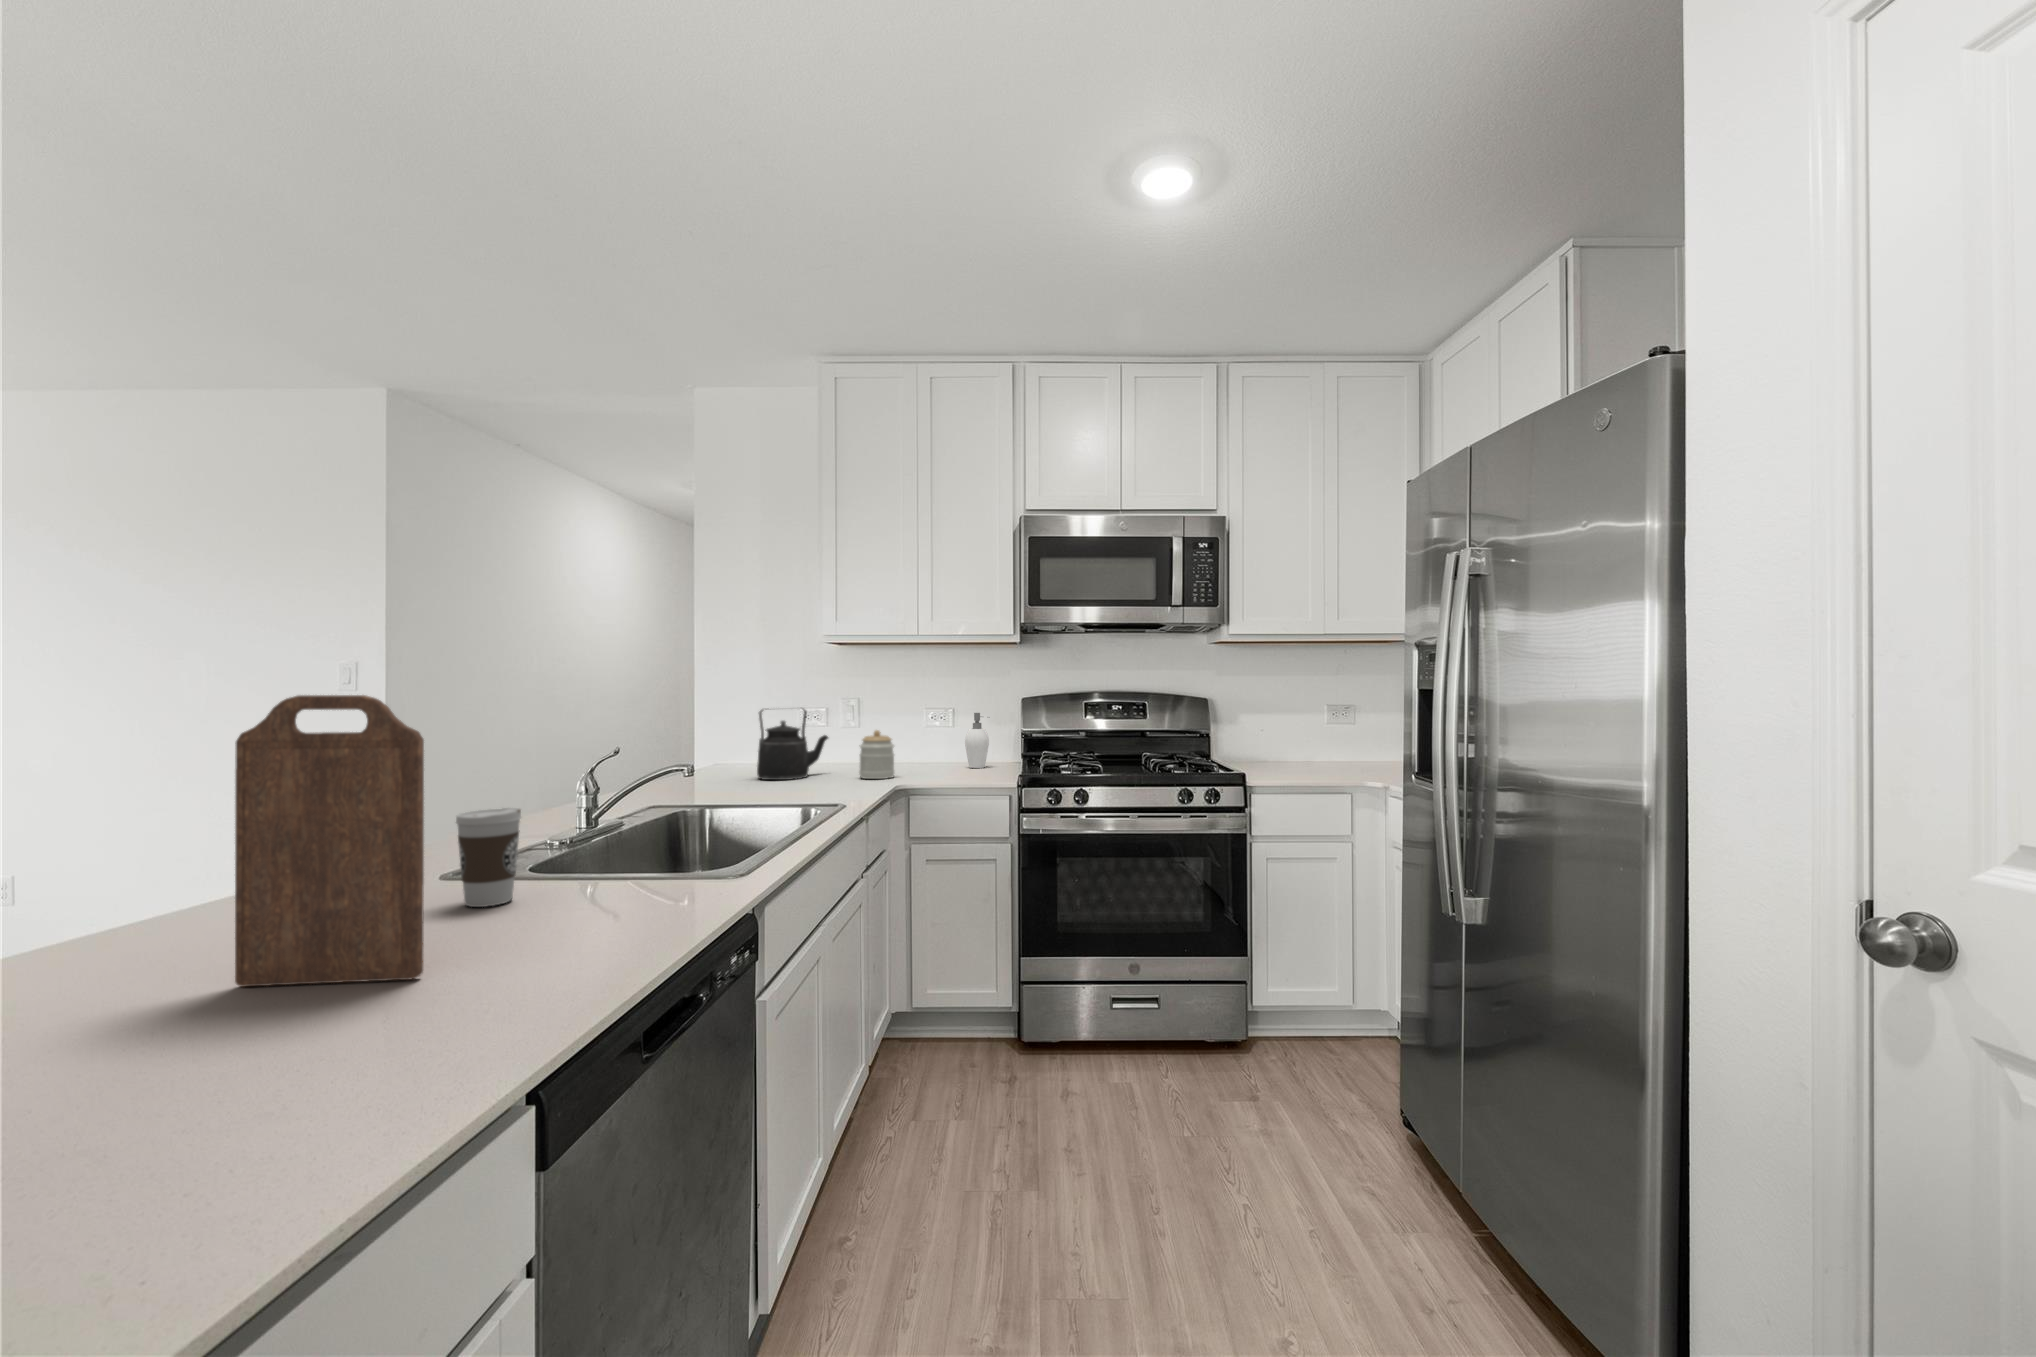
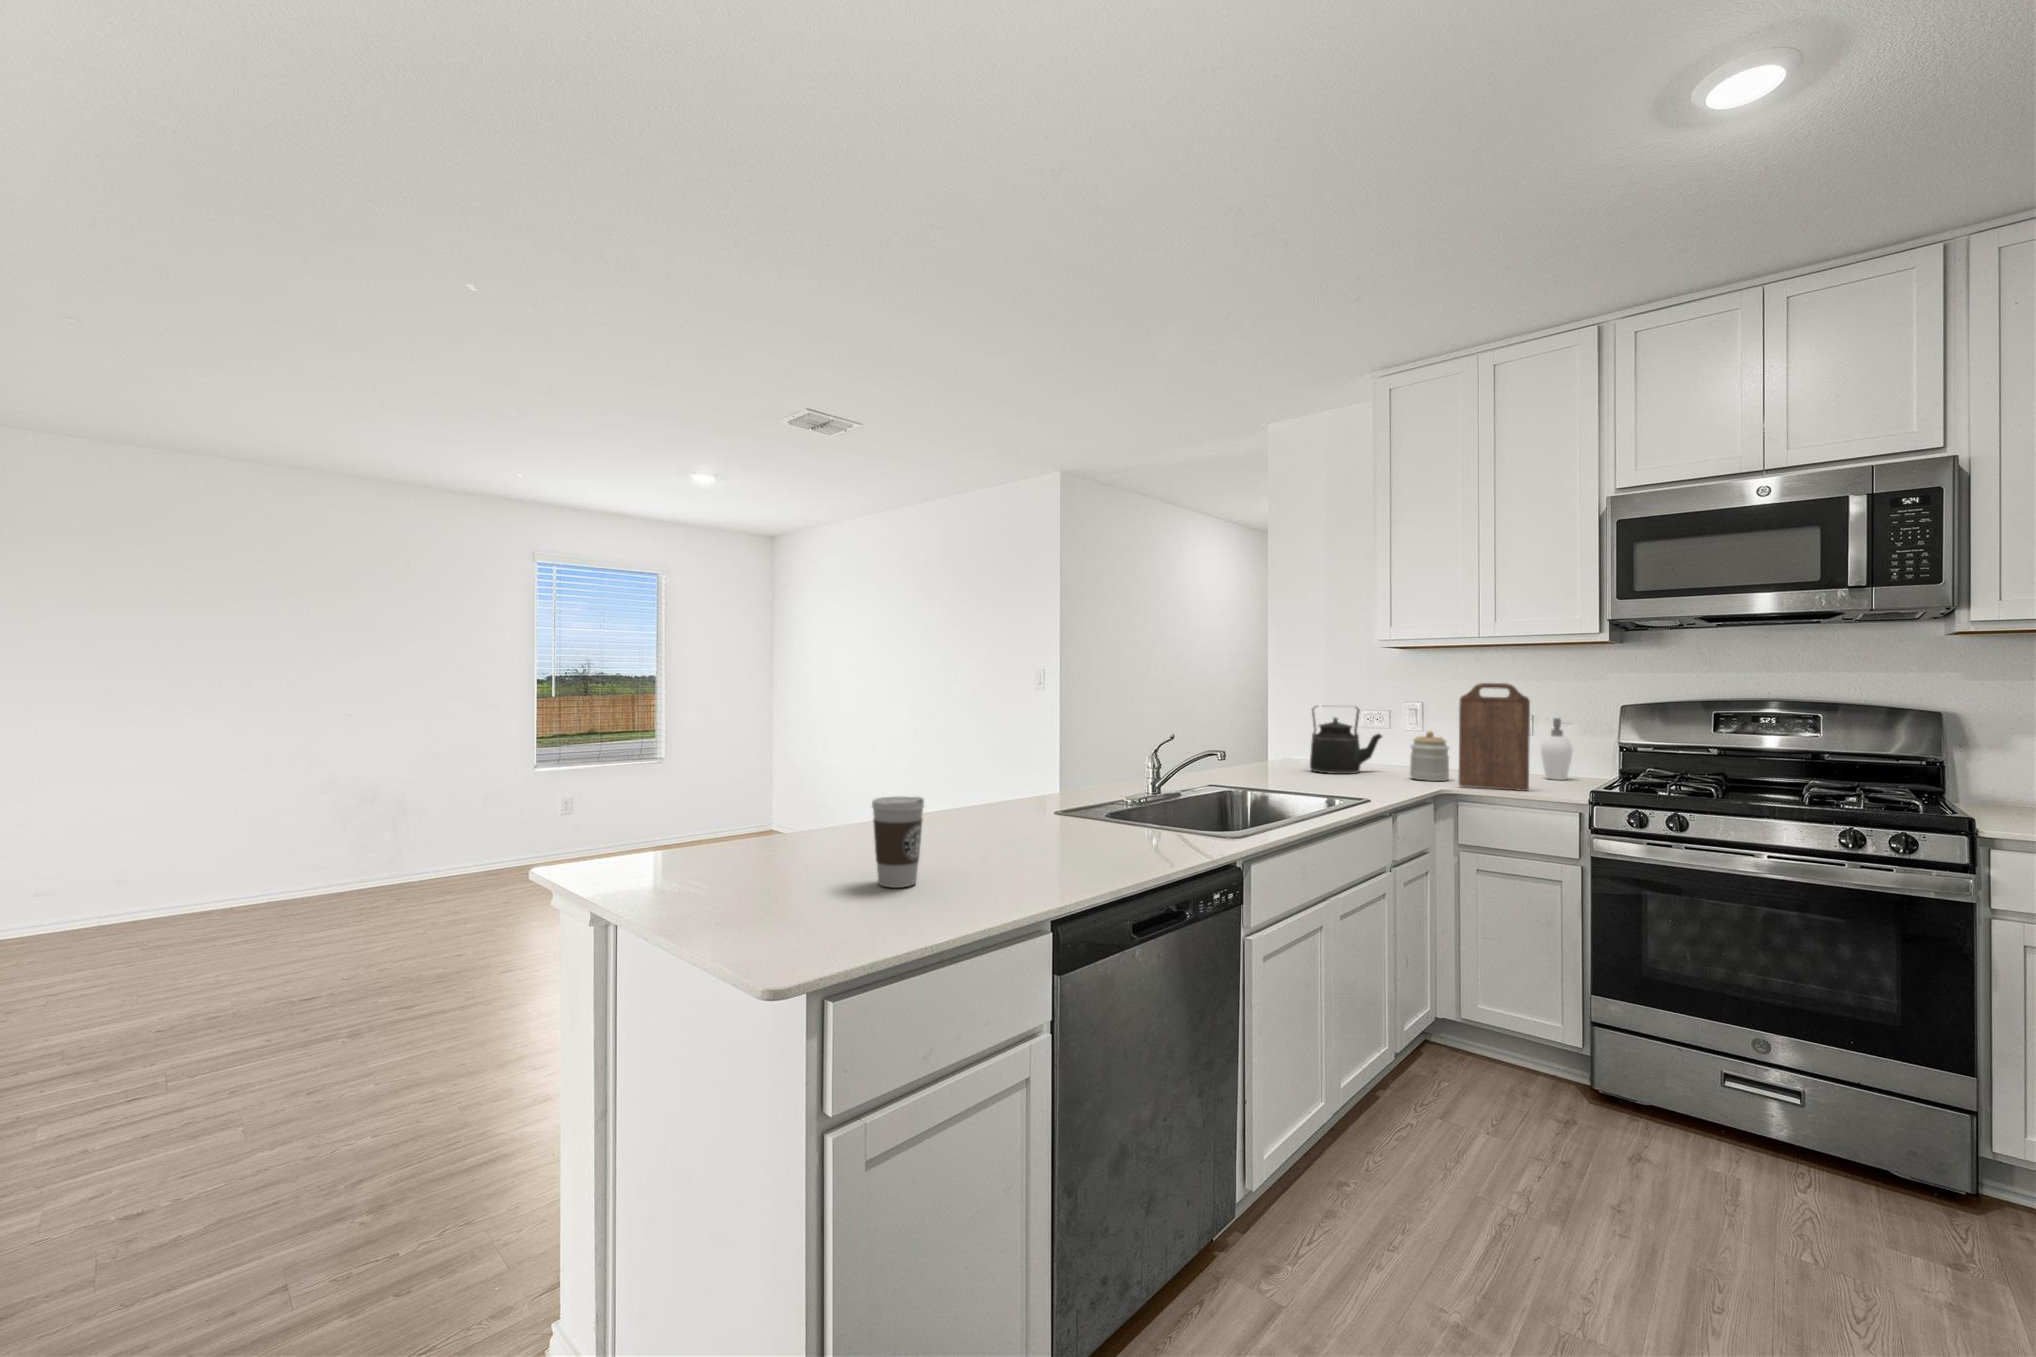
cutting board: present [235,695,424,987] -> present [1459,683,1530,791]
coffee cup: present [456,808,521,907] -> present [872,796,924,888]

